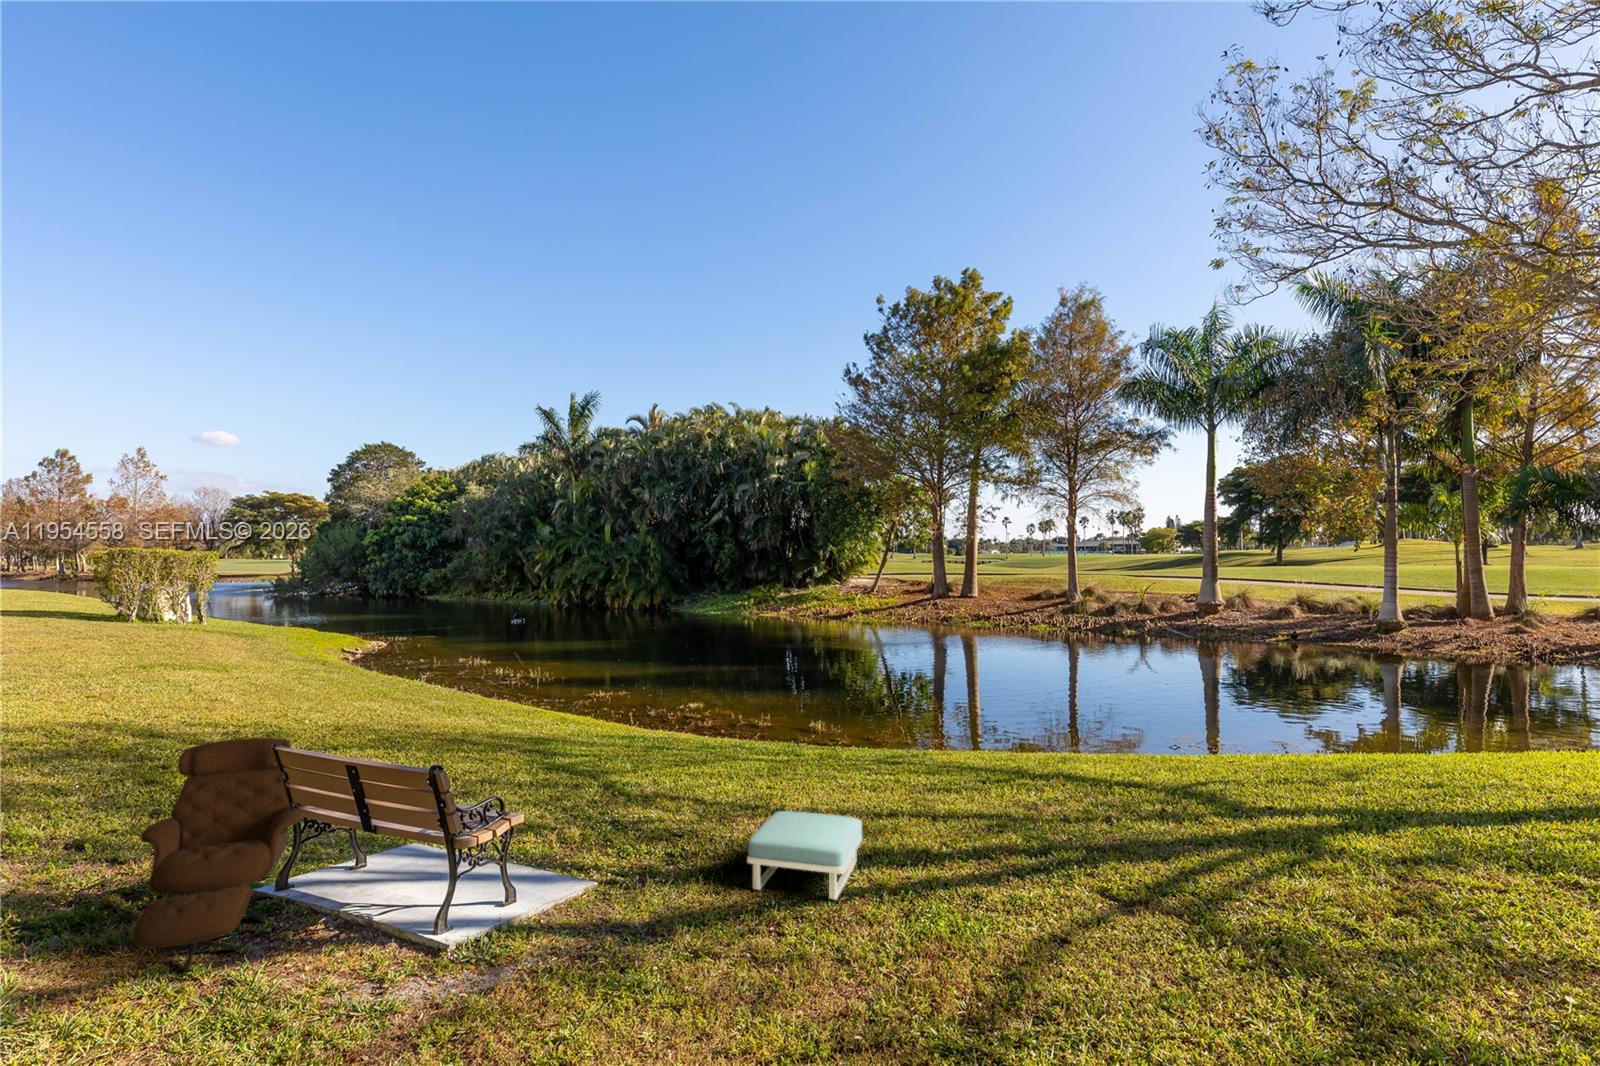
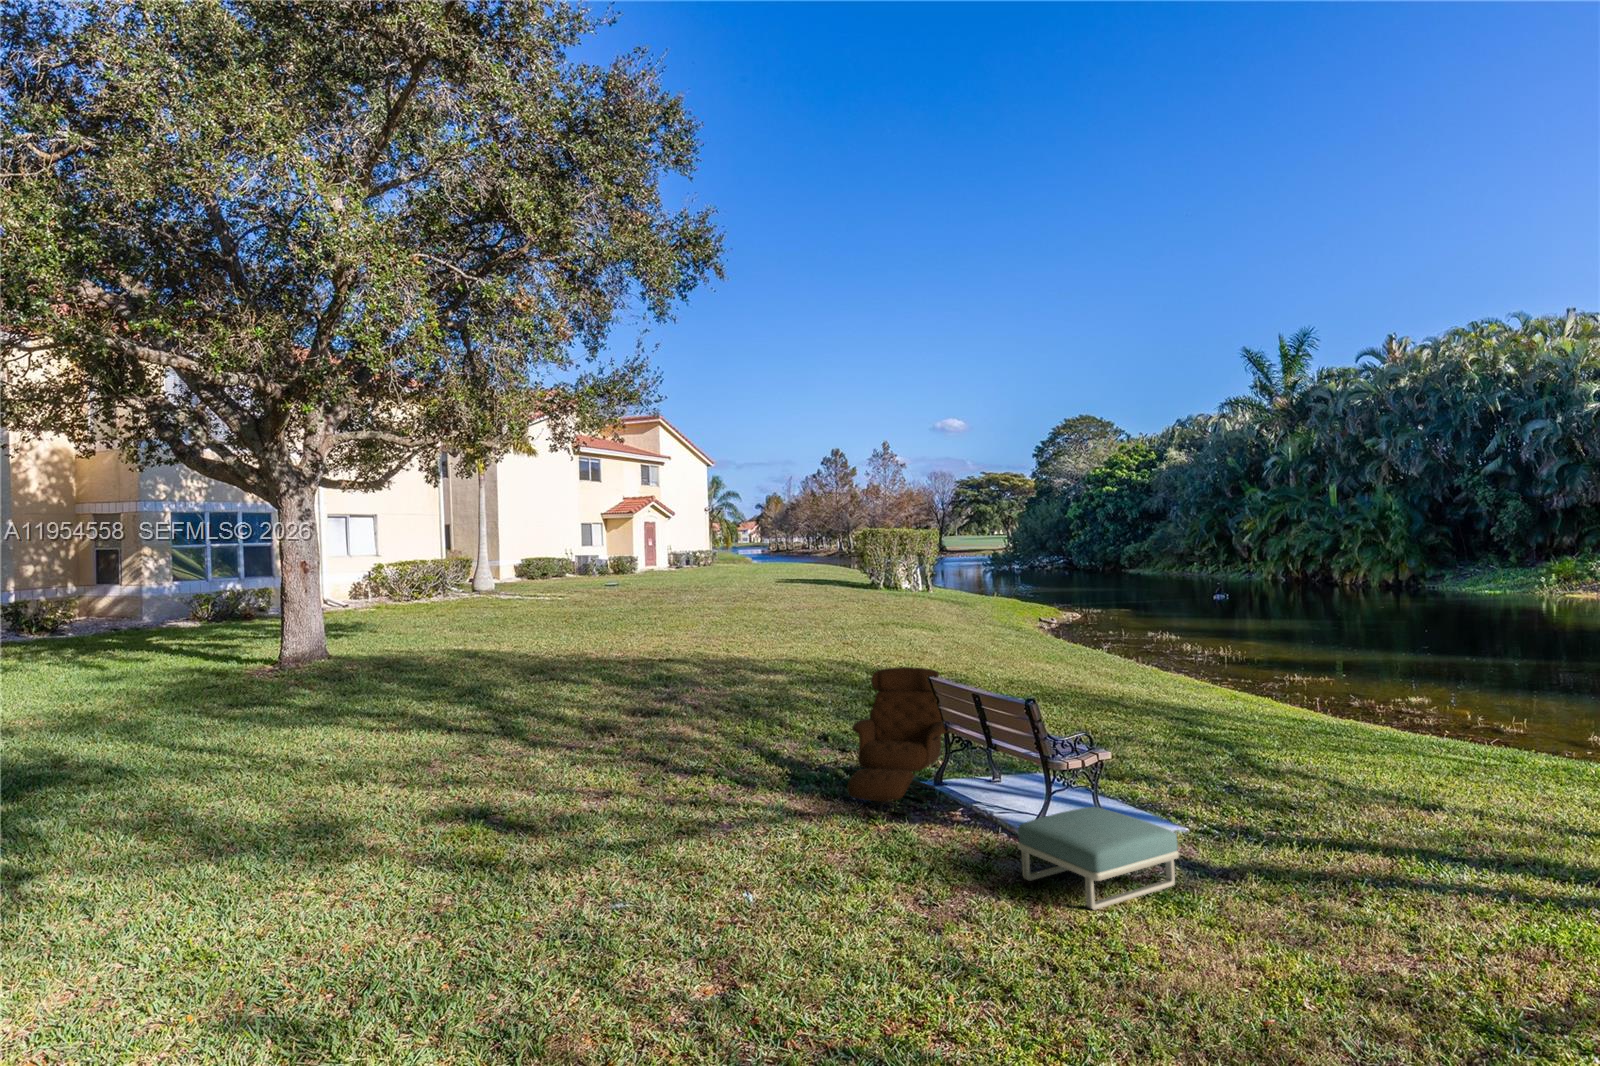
footstool: present [747,811,862,900] -> present [1018,807,1179,910]

